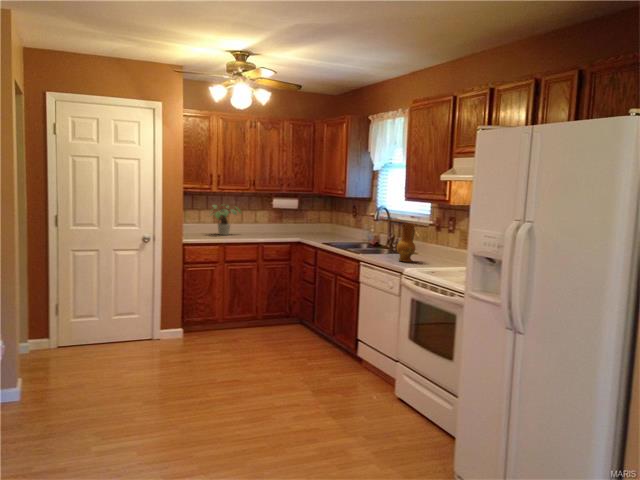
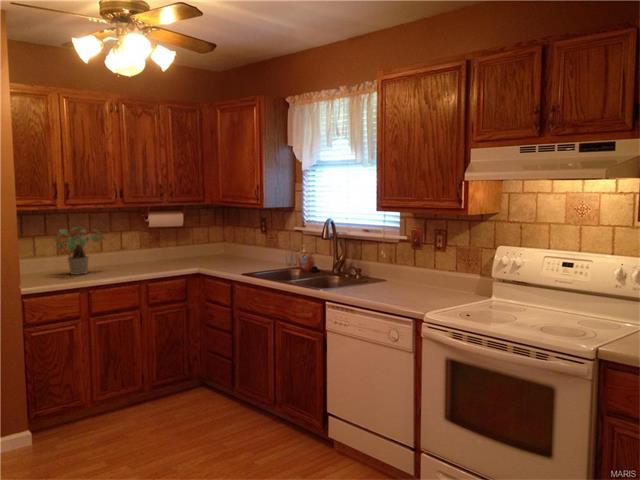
ceramic jug: present [397,223,415,262] -> none [387,245,413,300]

